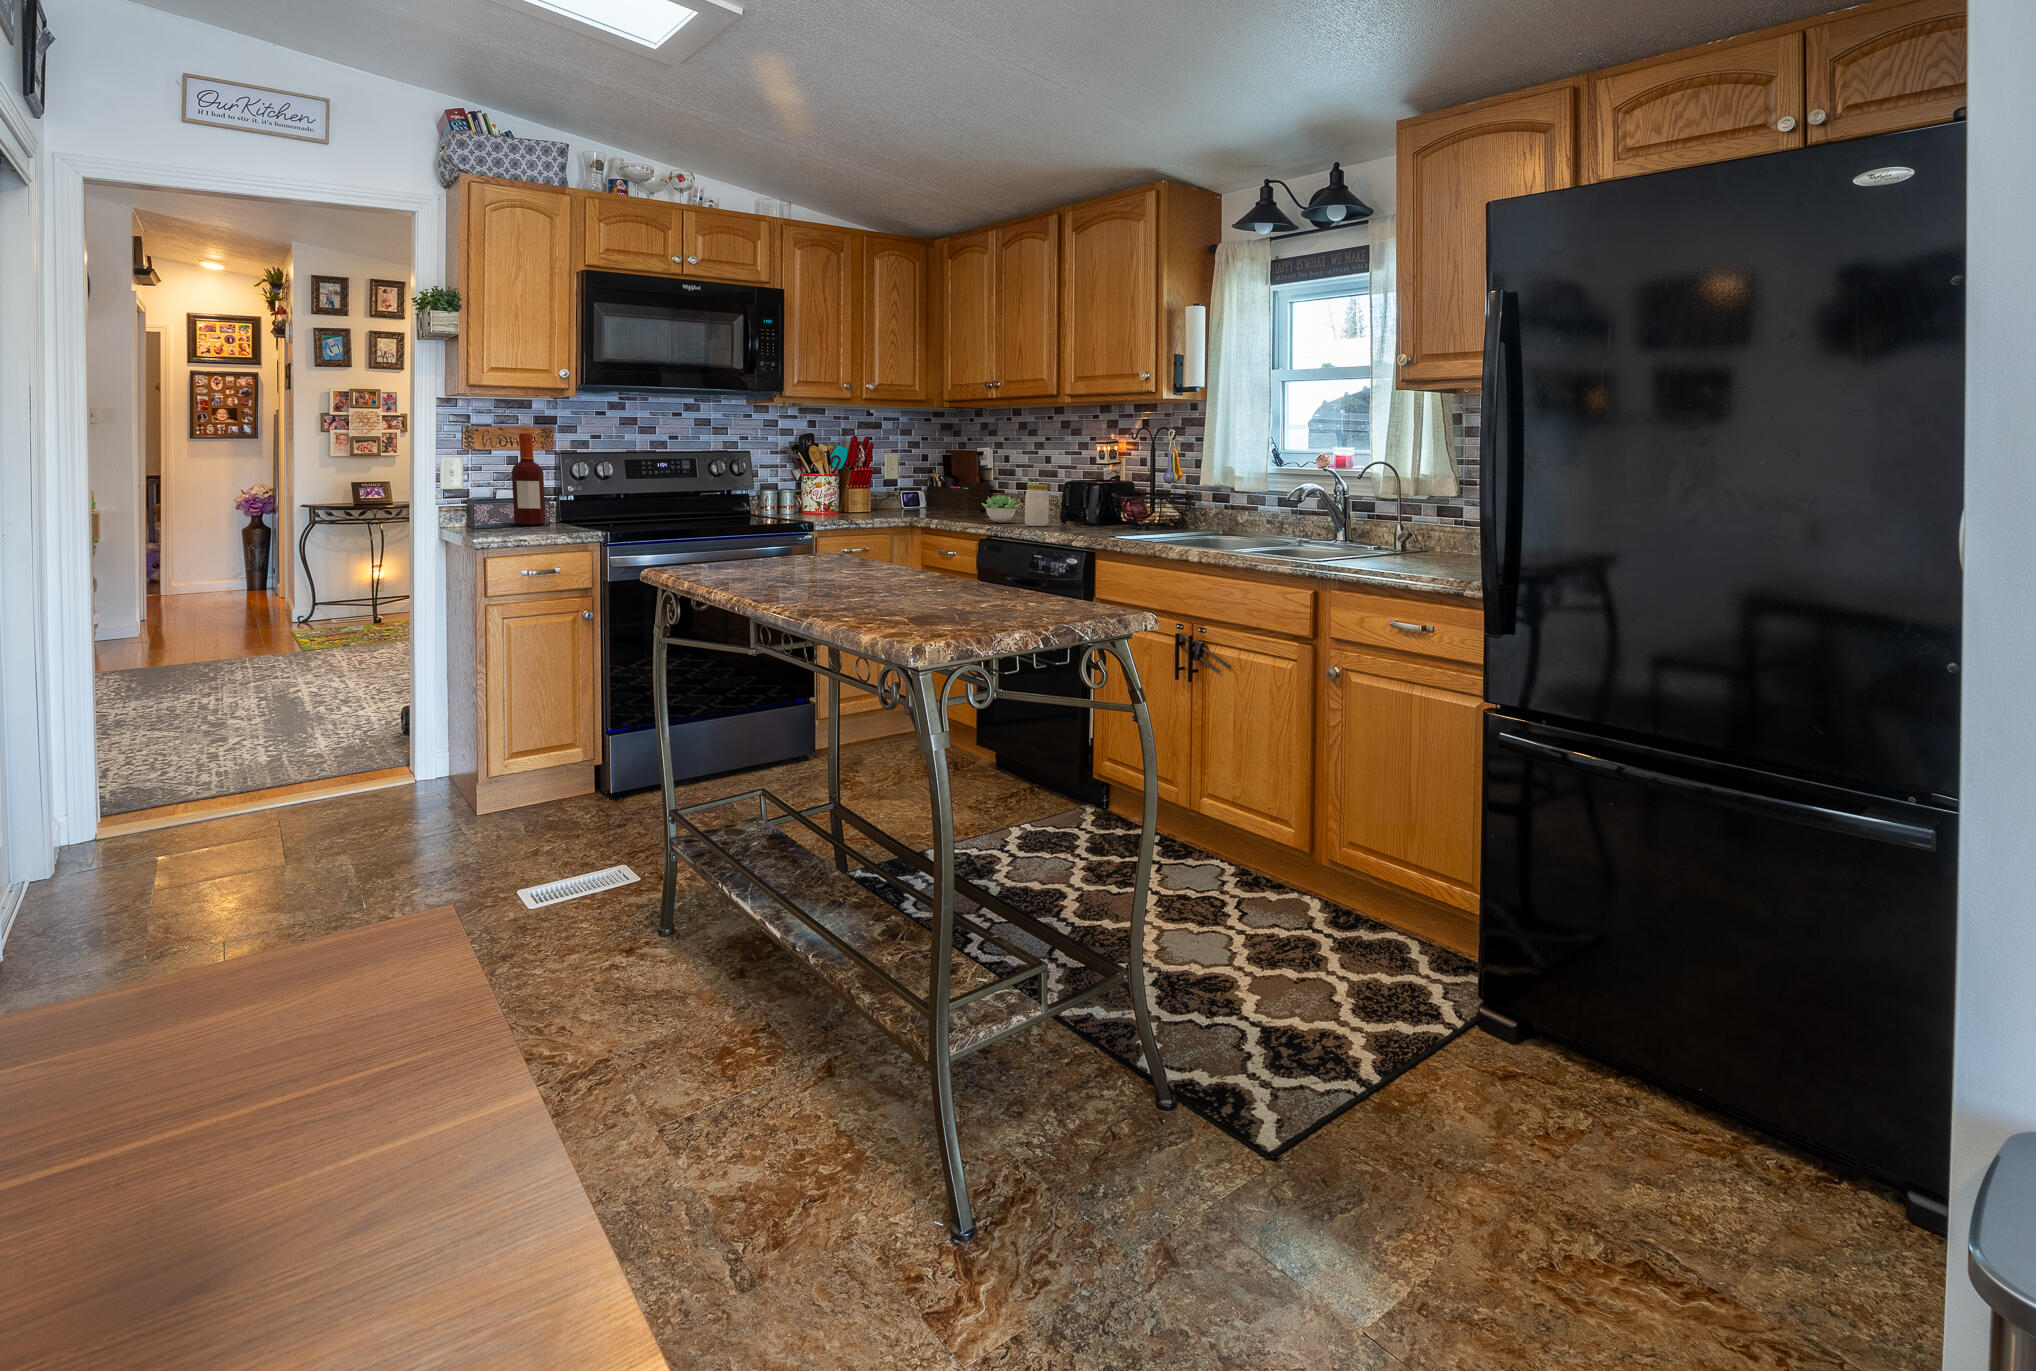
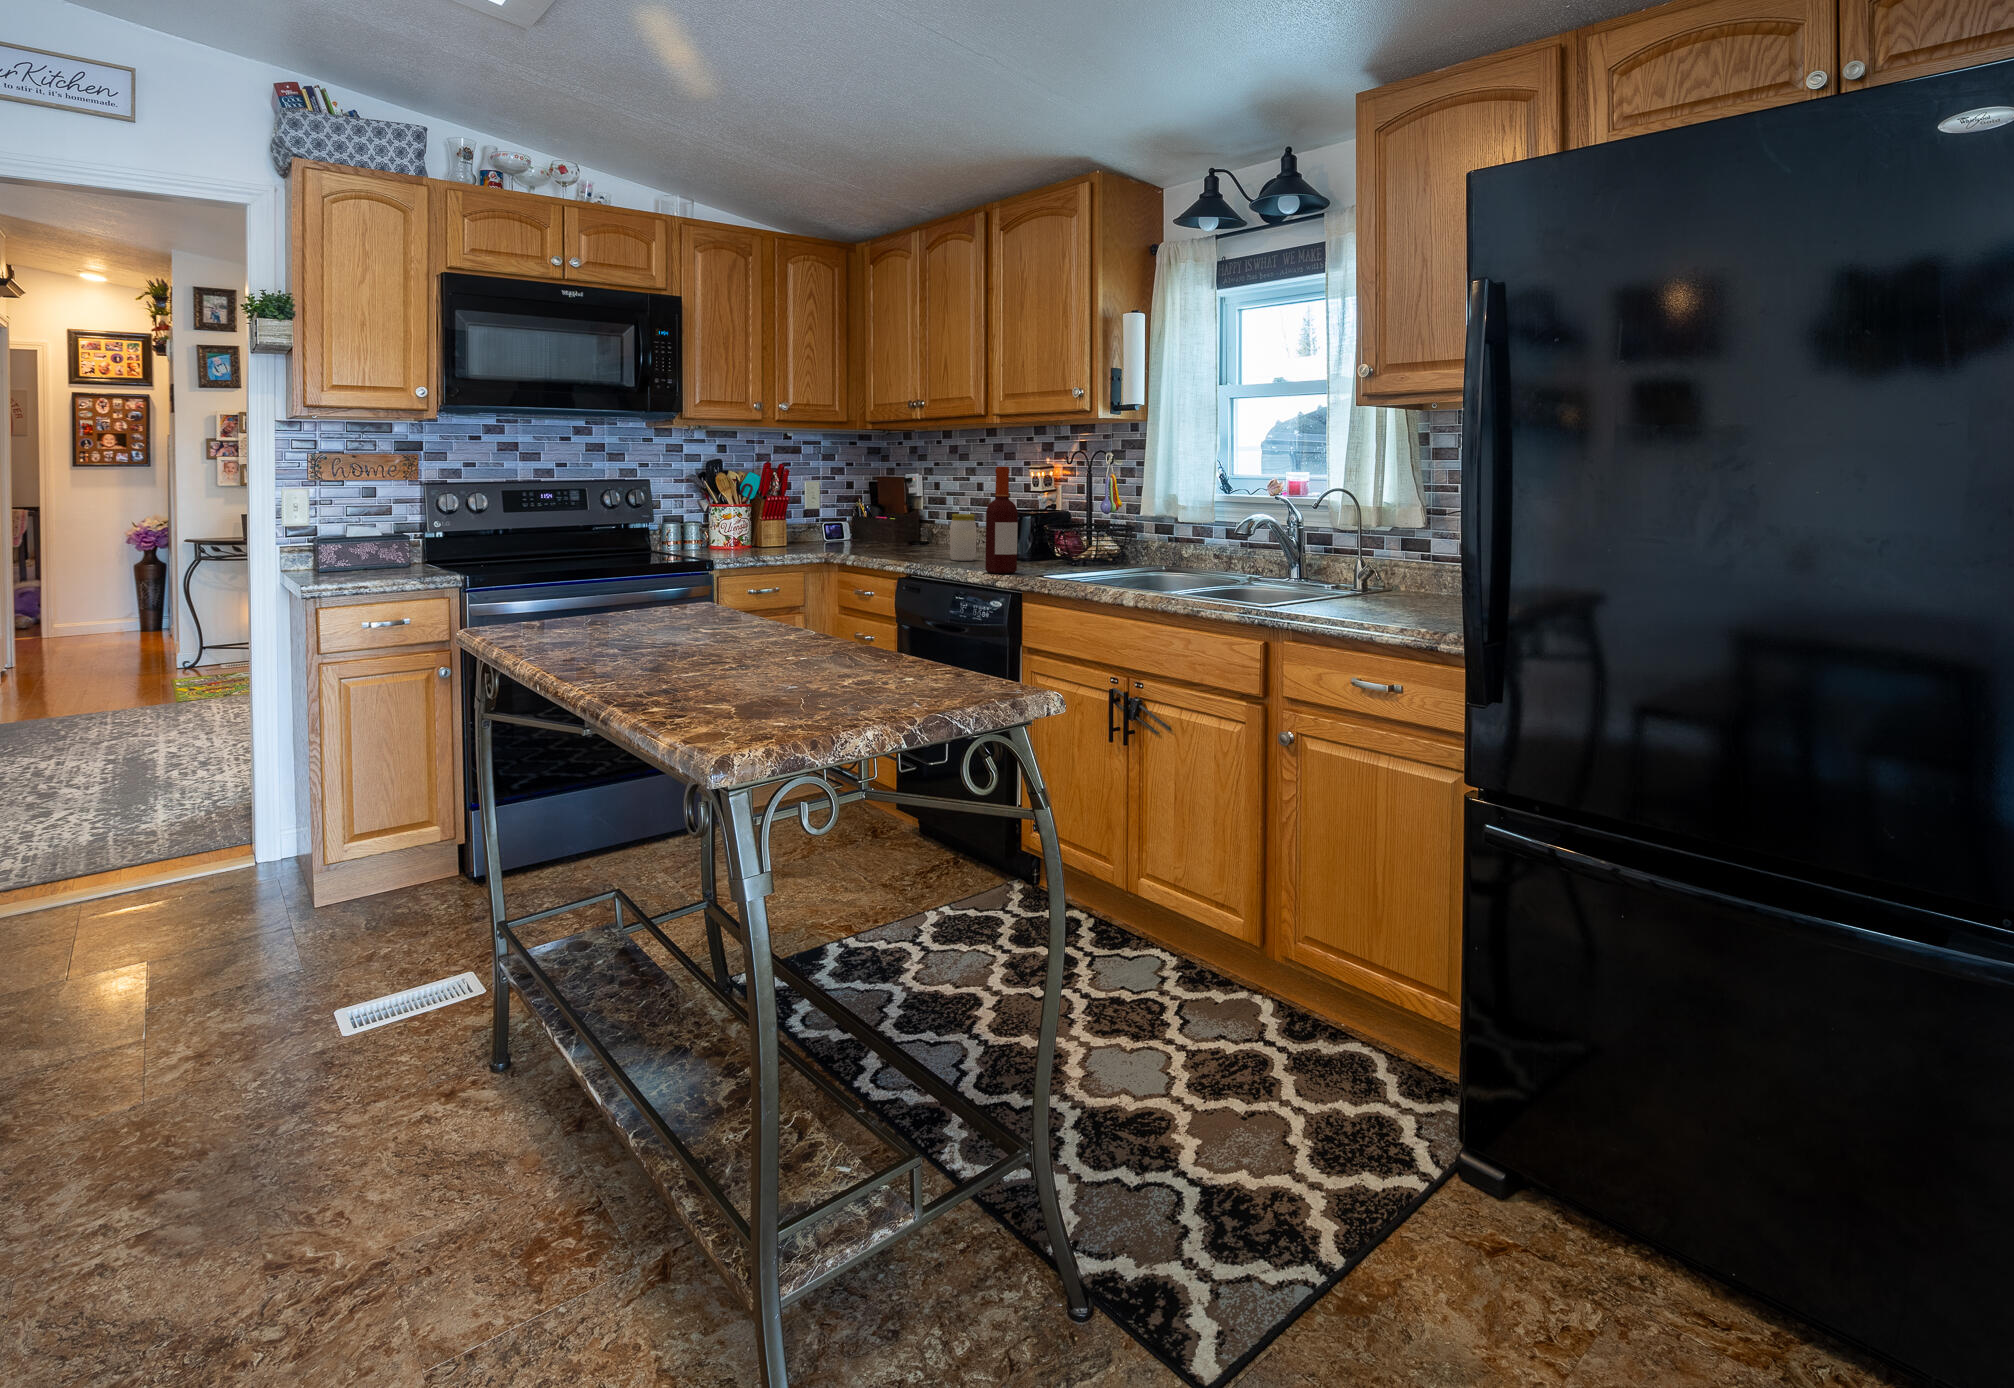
bottle: present [512,433,545,525] -> present [985,466,1018,573]
succulent plant: present [982,495,1020,523] -> none [903,526,947,556]

